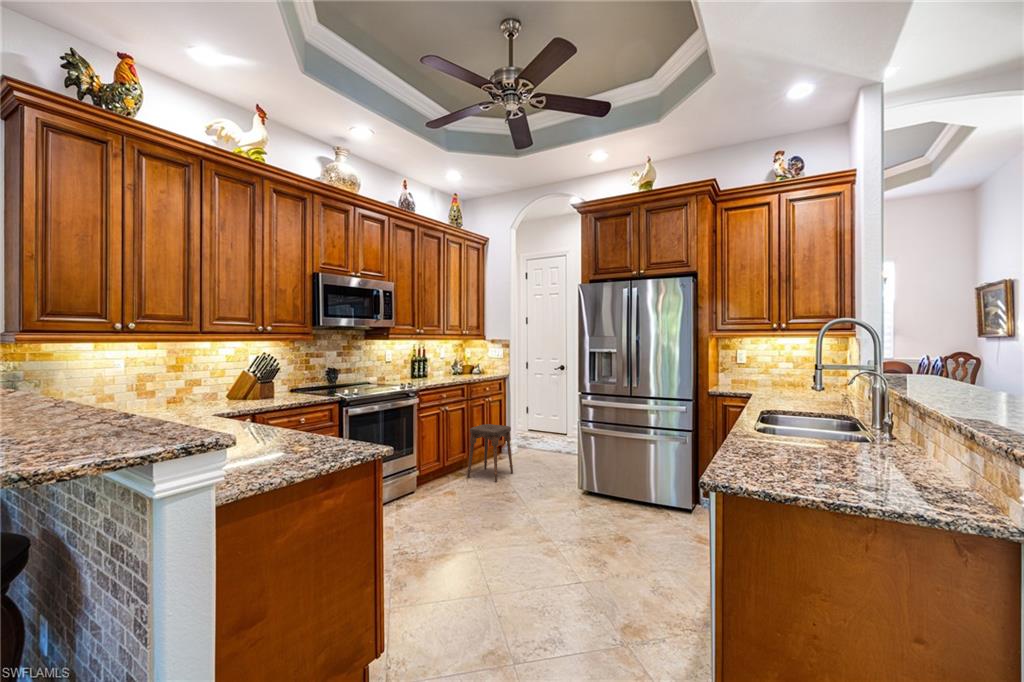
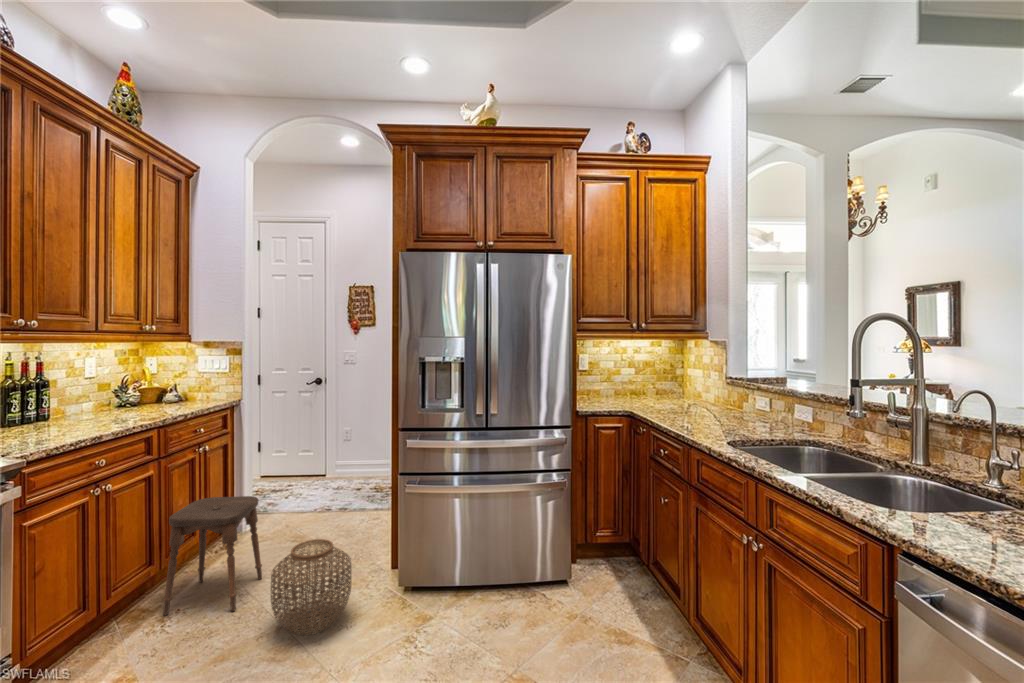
woven basket: none [509,449,550,498] -> present [271,539,351,635]

